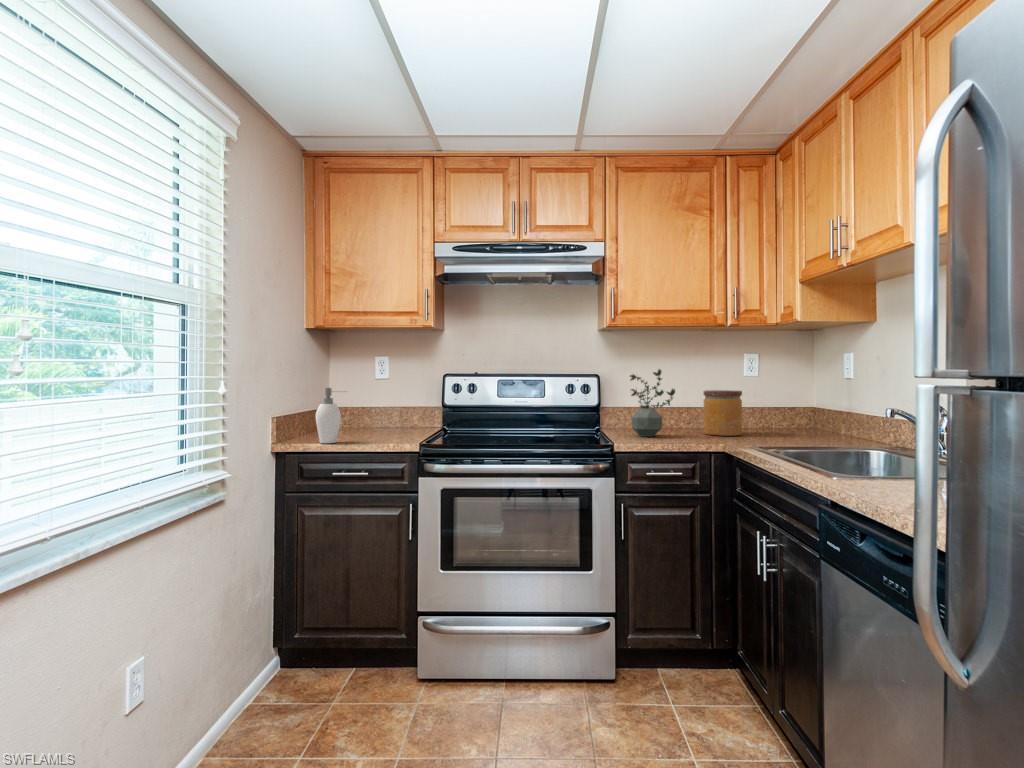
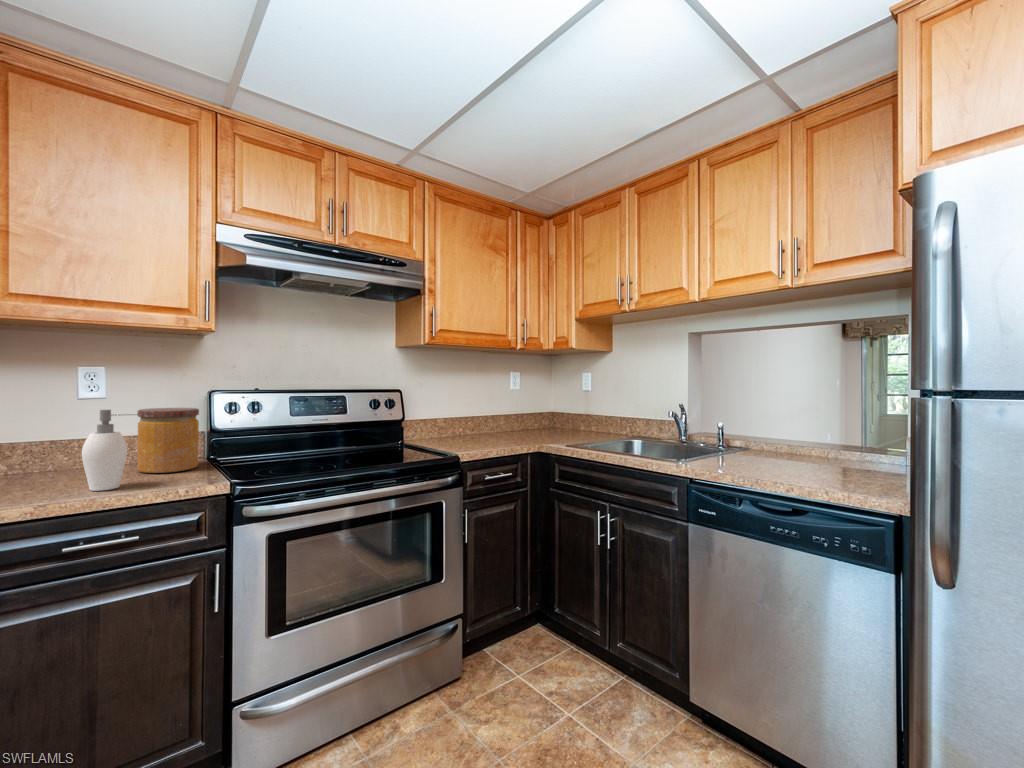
potted plant: present [630,369,675,437] -> none [448,383,487,444]
jar: present [704,390,742,436] -> present [137,408,199,473]

